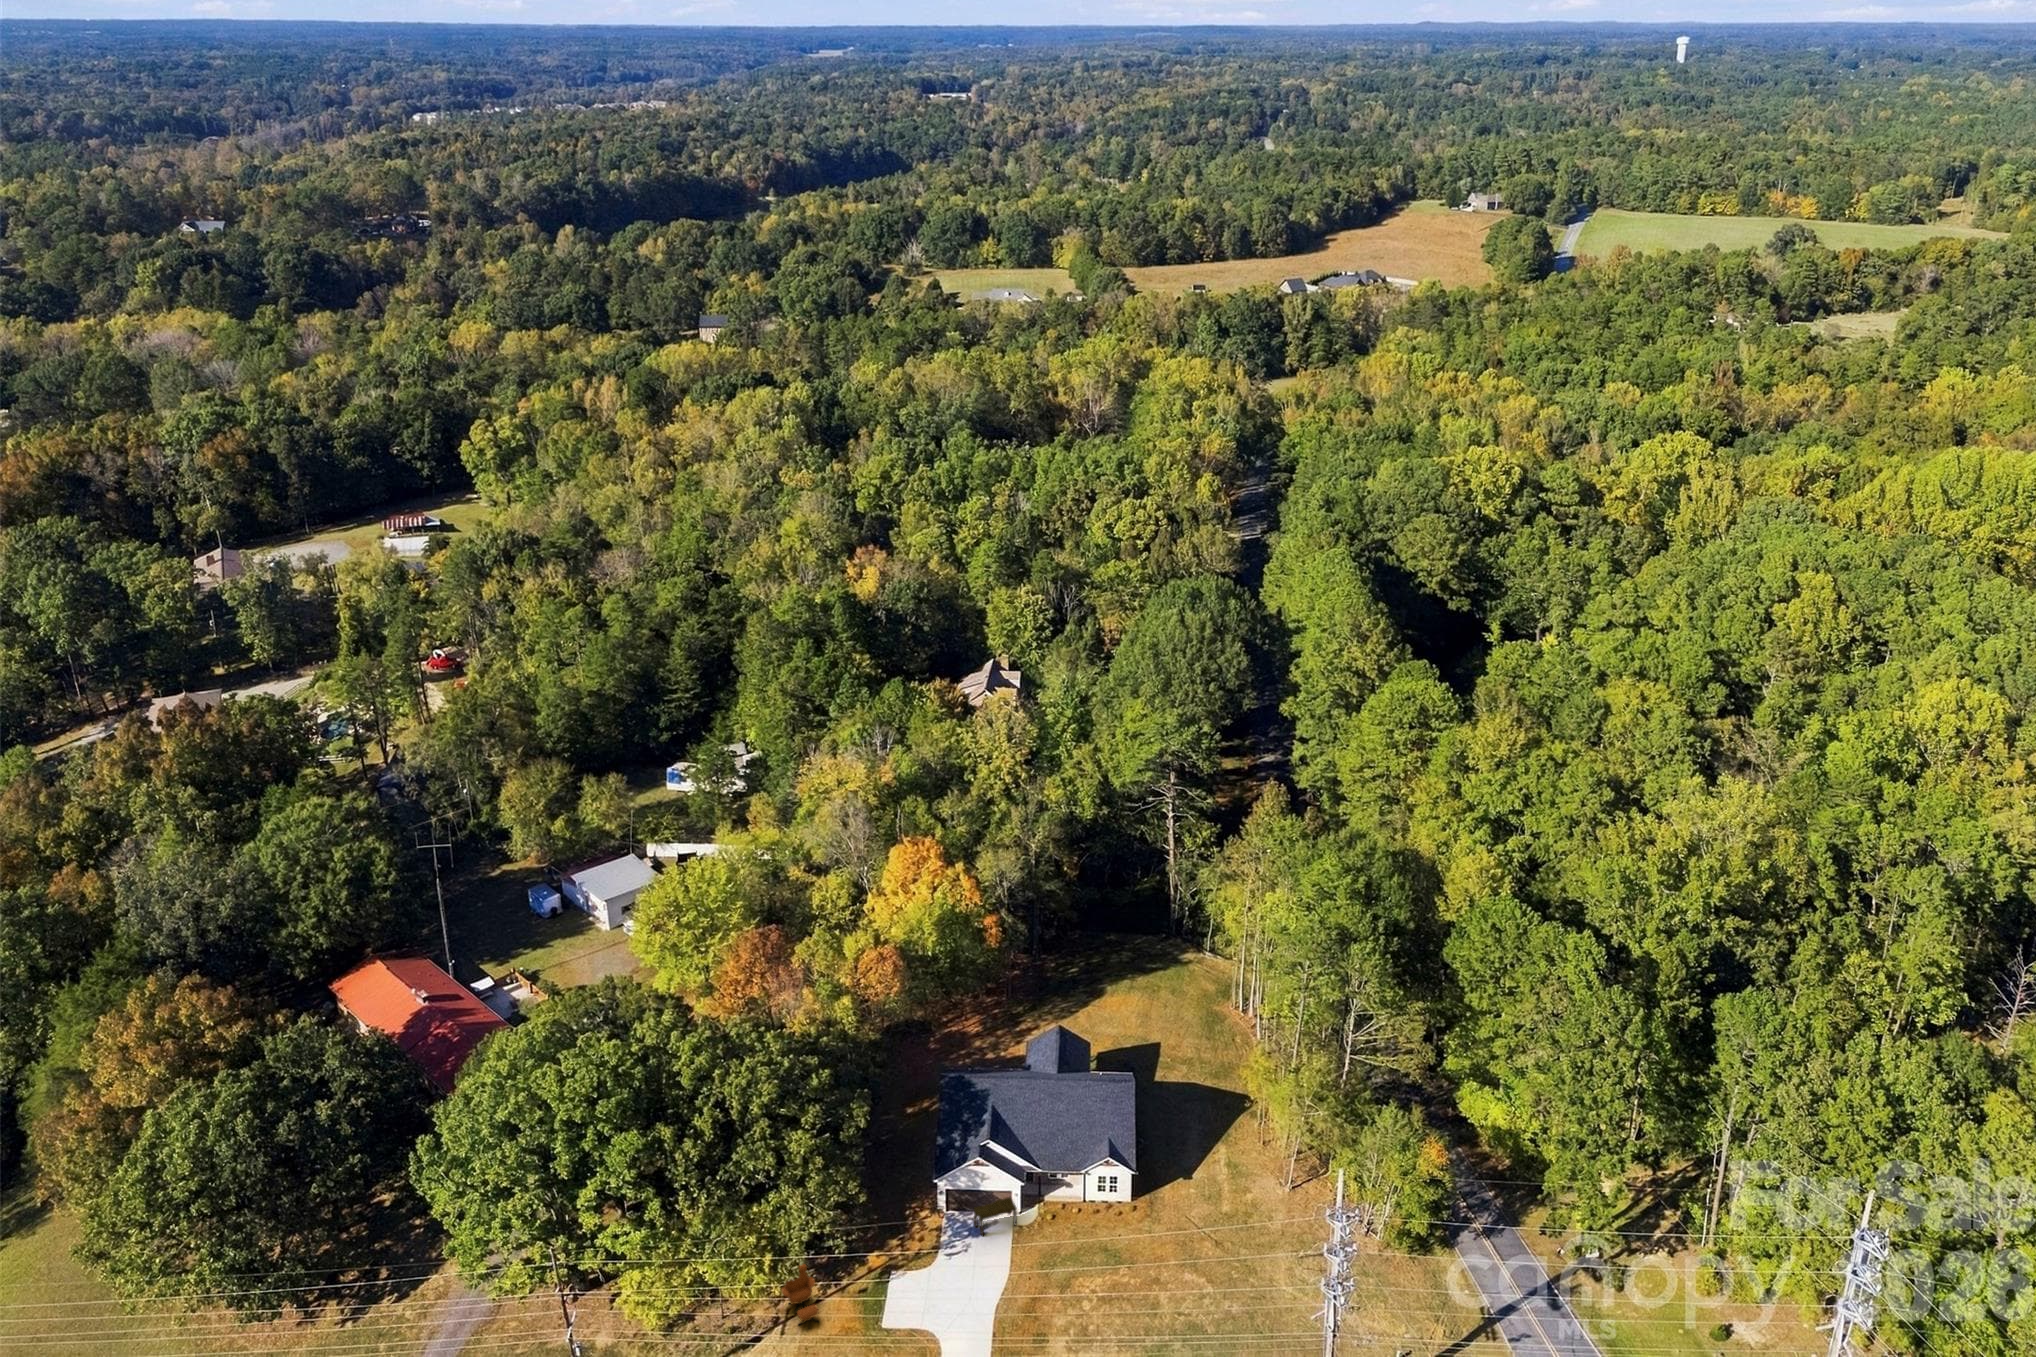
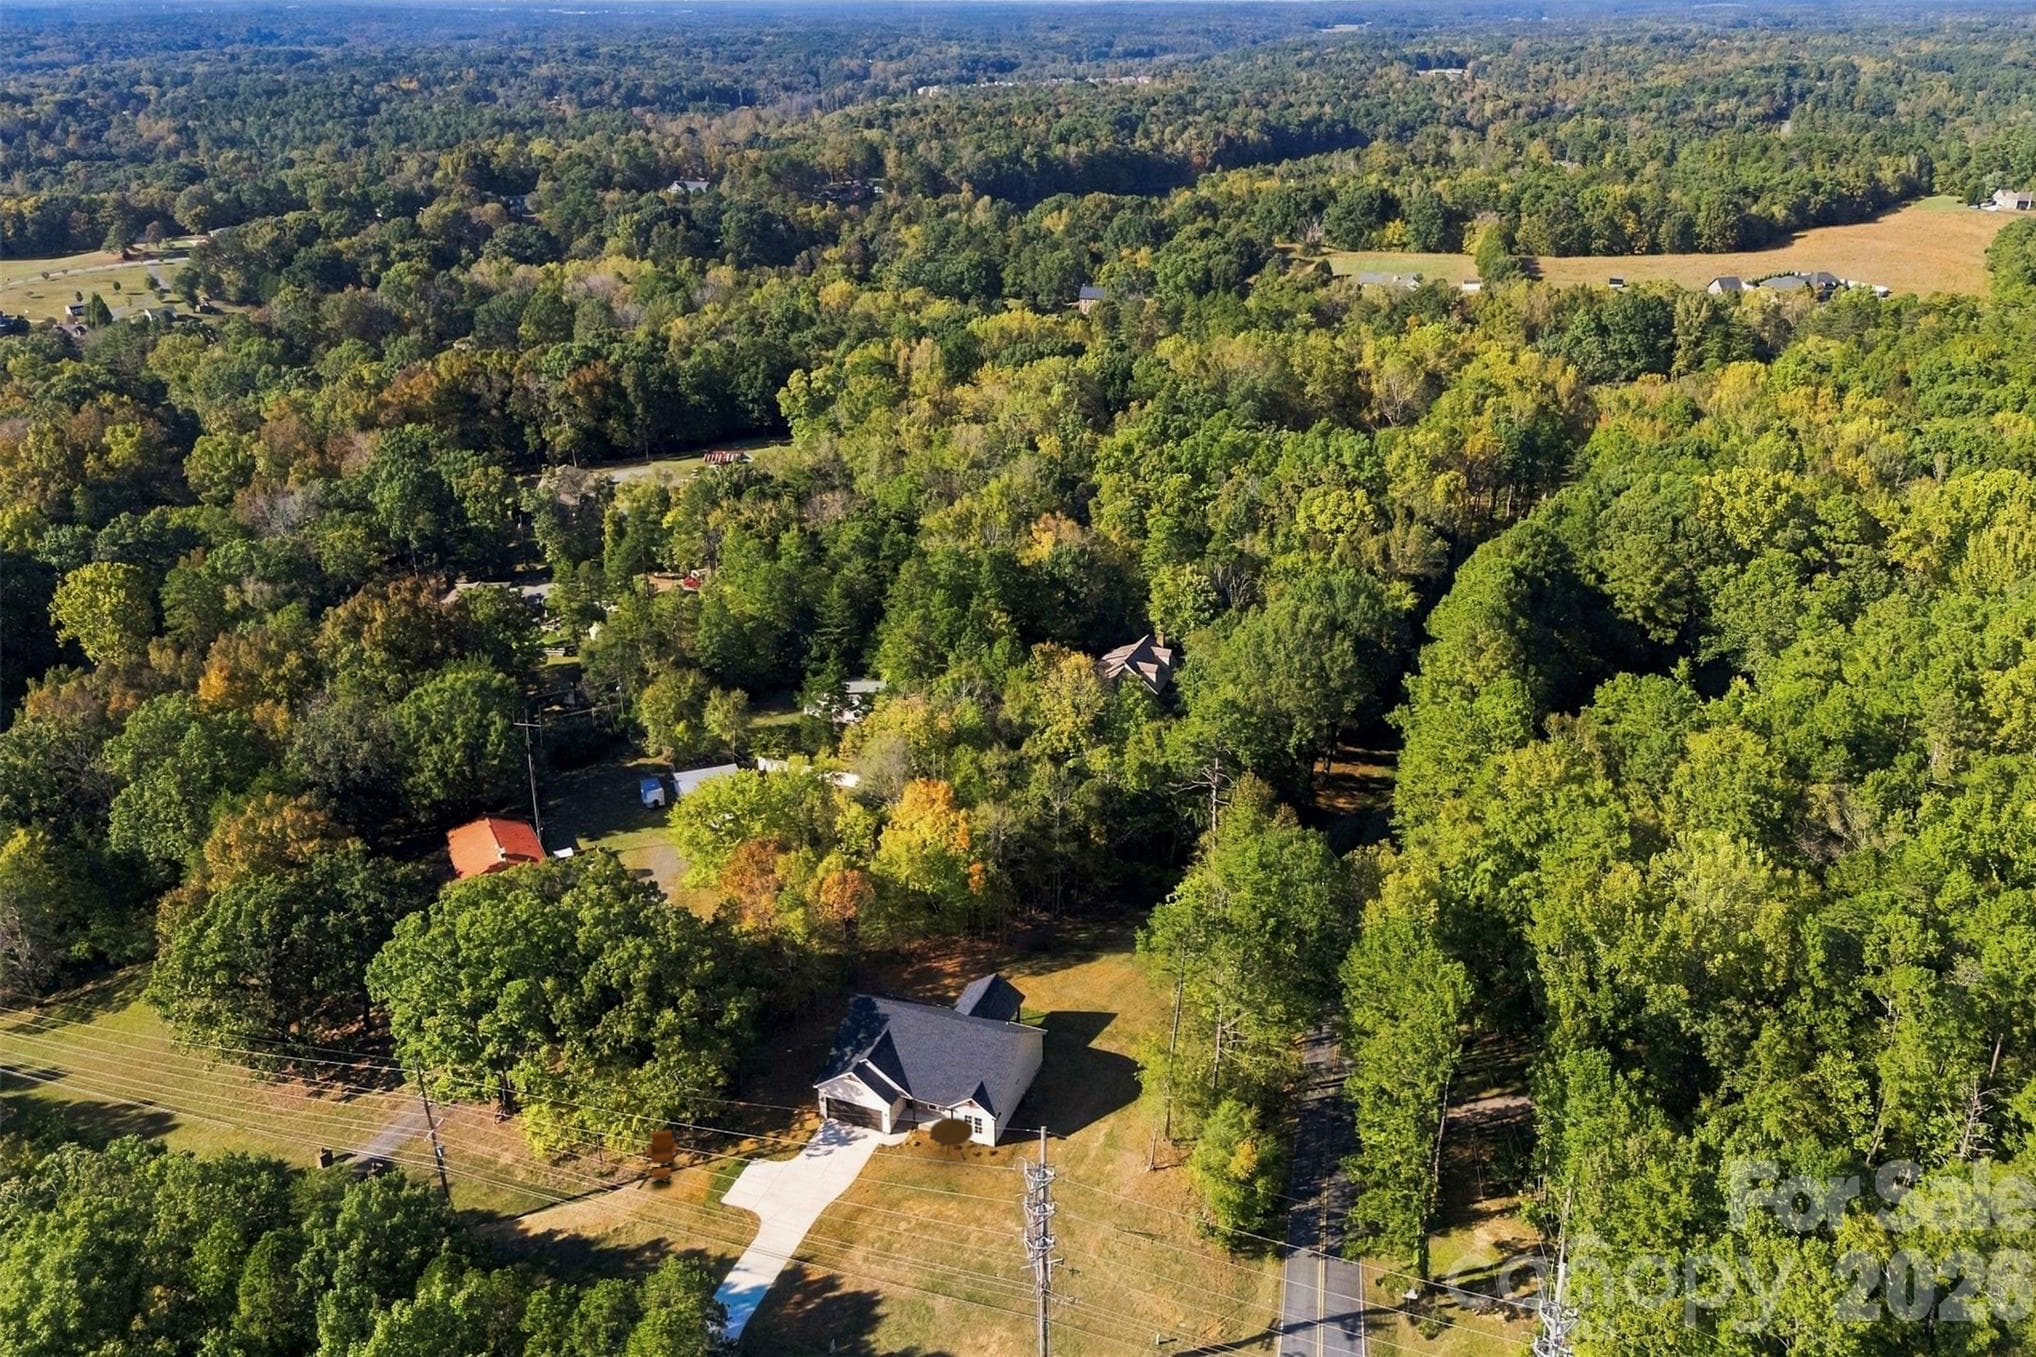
round table: none [1069,1180,1113,1231] -> present [930,1118,973,1157]
bench: present [974,1197,1017,1236] -> none [845,1116,884,1147]

